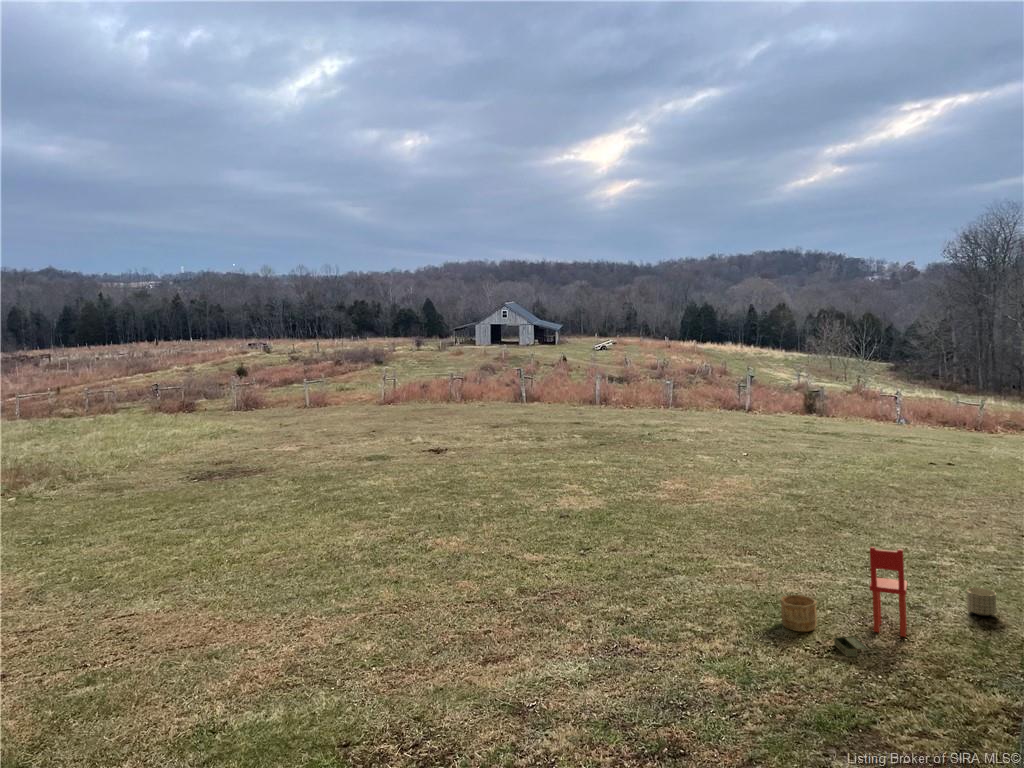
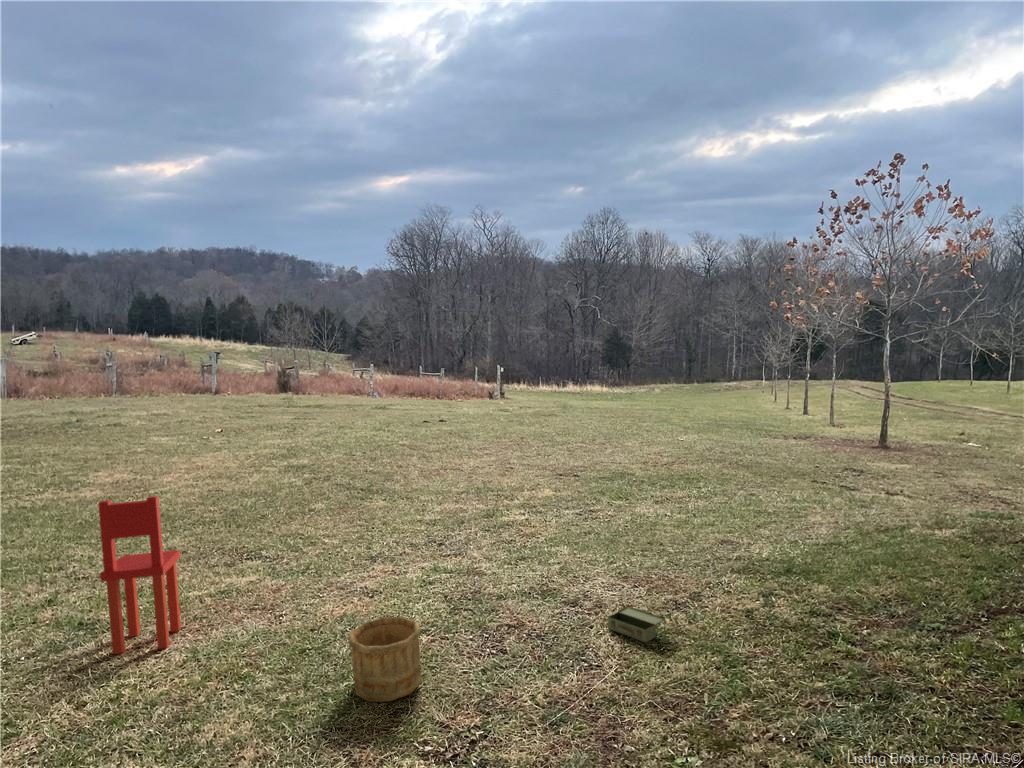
chair: present [870,547,907,637] -> present [98,496,181,654]
planter: present [967,588,996,616] -> none [585,533,621,573]
toolbox: present [834,637,867,657] -> present [608,606,665,642]

